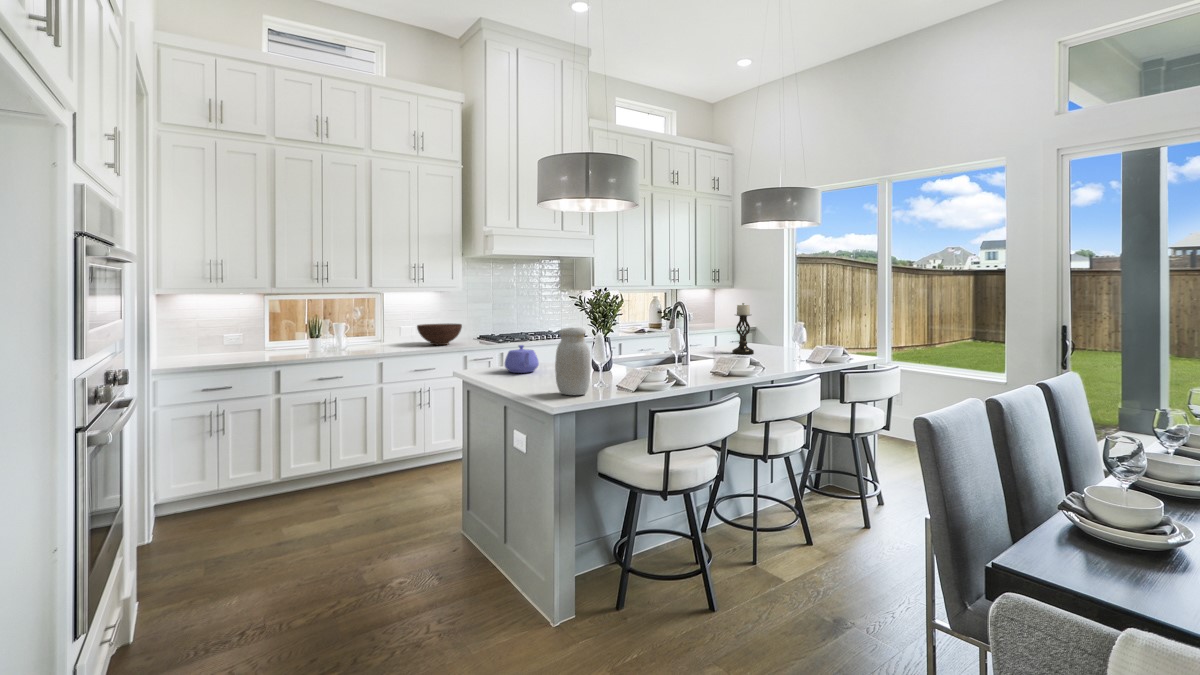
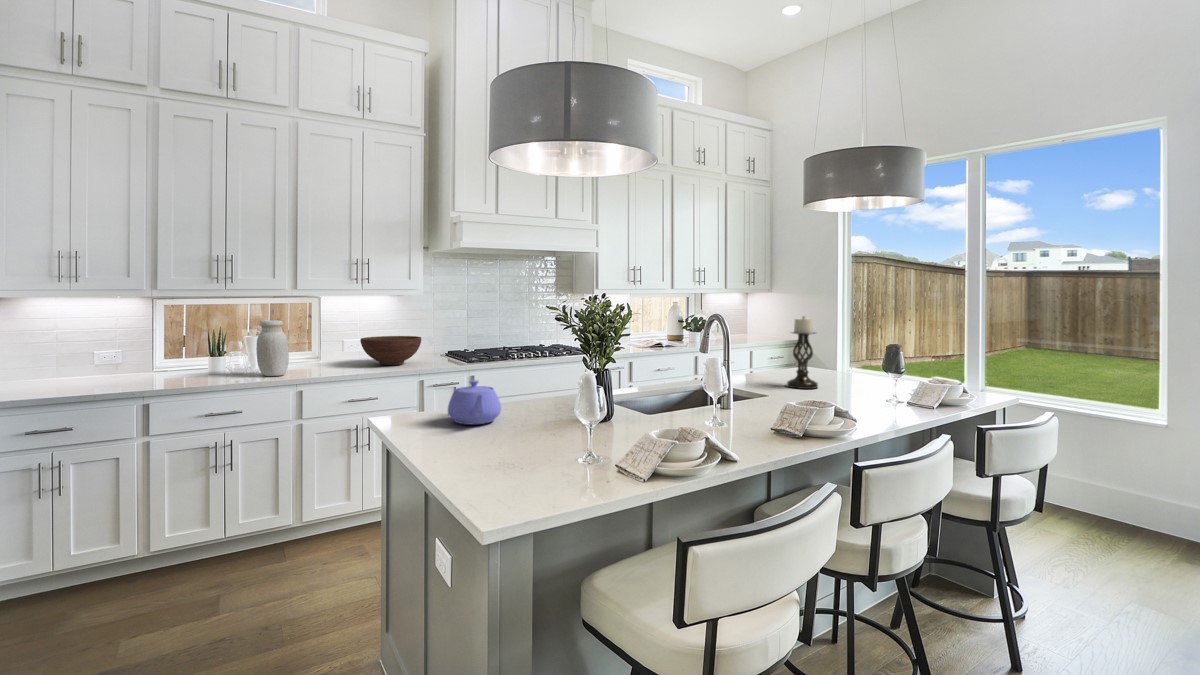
jar: present [555,328,591,395] -> present [256,320,289,376]

